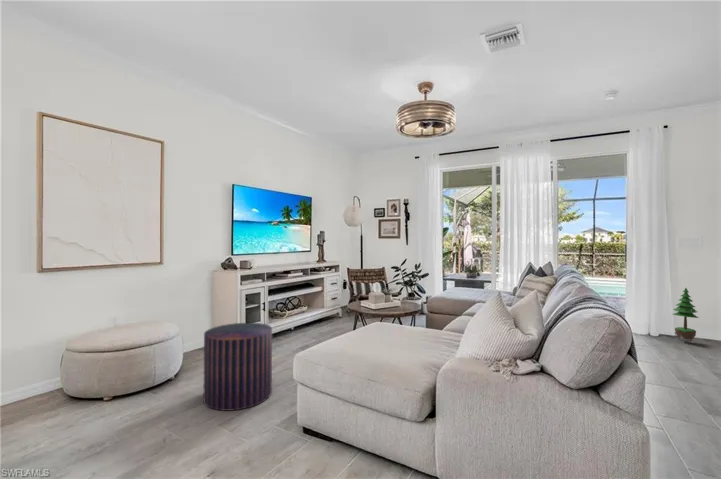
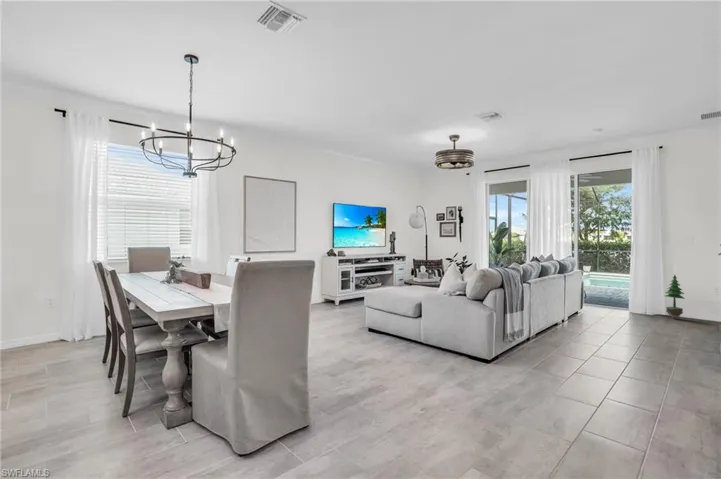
pouf: present [204,323,272,411] -> none [321,283,354,323]

